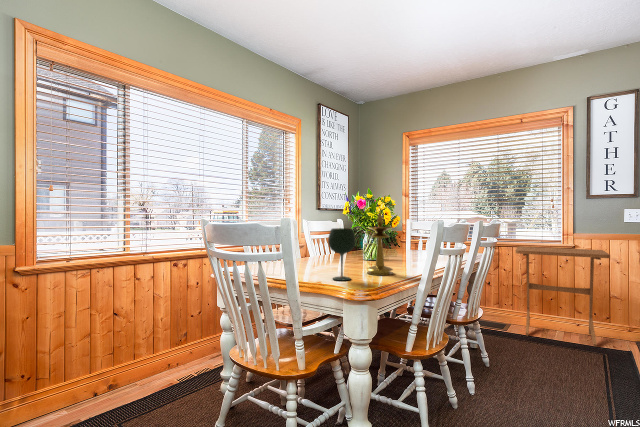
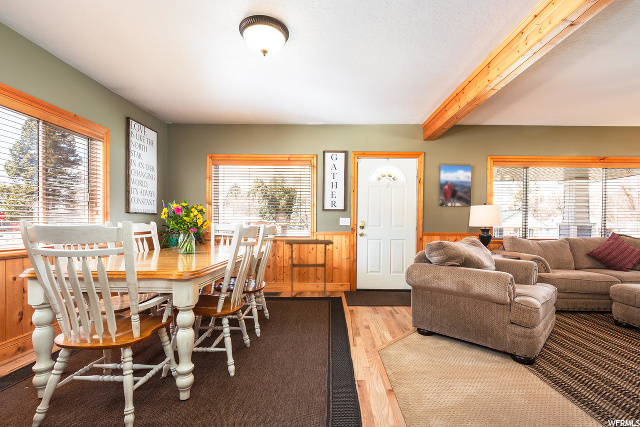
candlestick: present [367,211,393,275] -> none [187,216,208,263]
wine glass: present [328,228,355,280] -> none [159,229,181,268]

